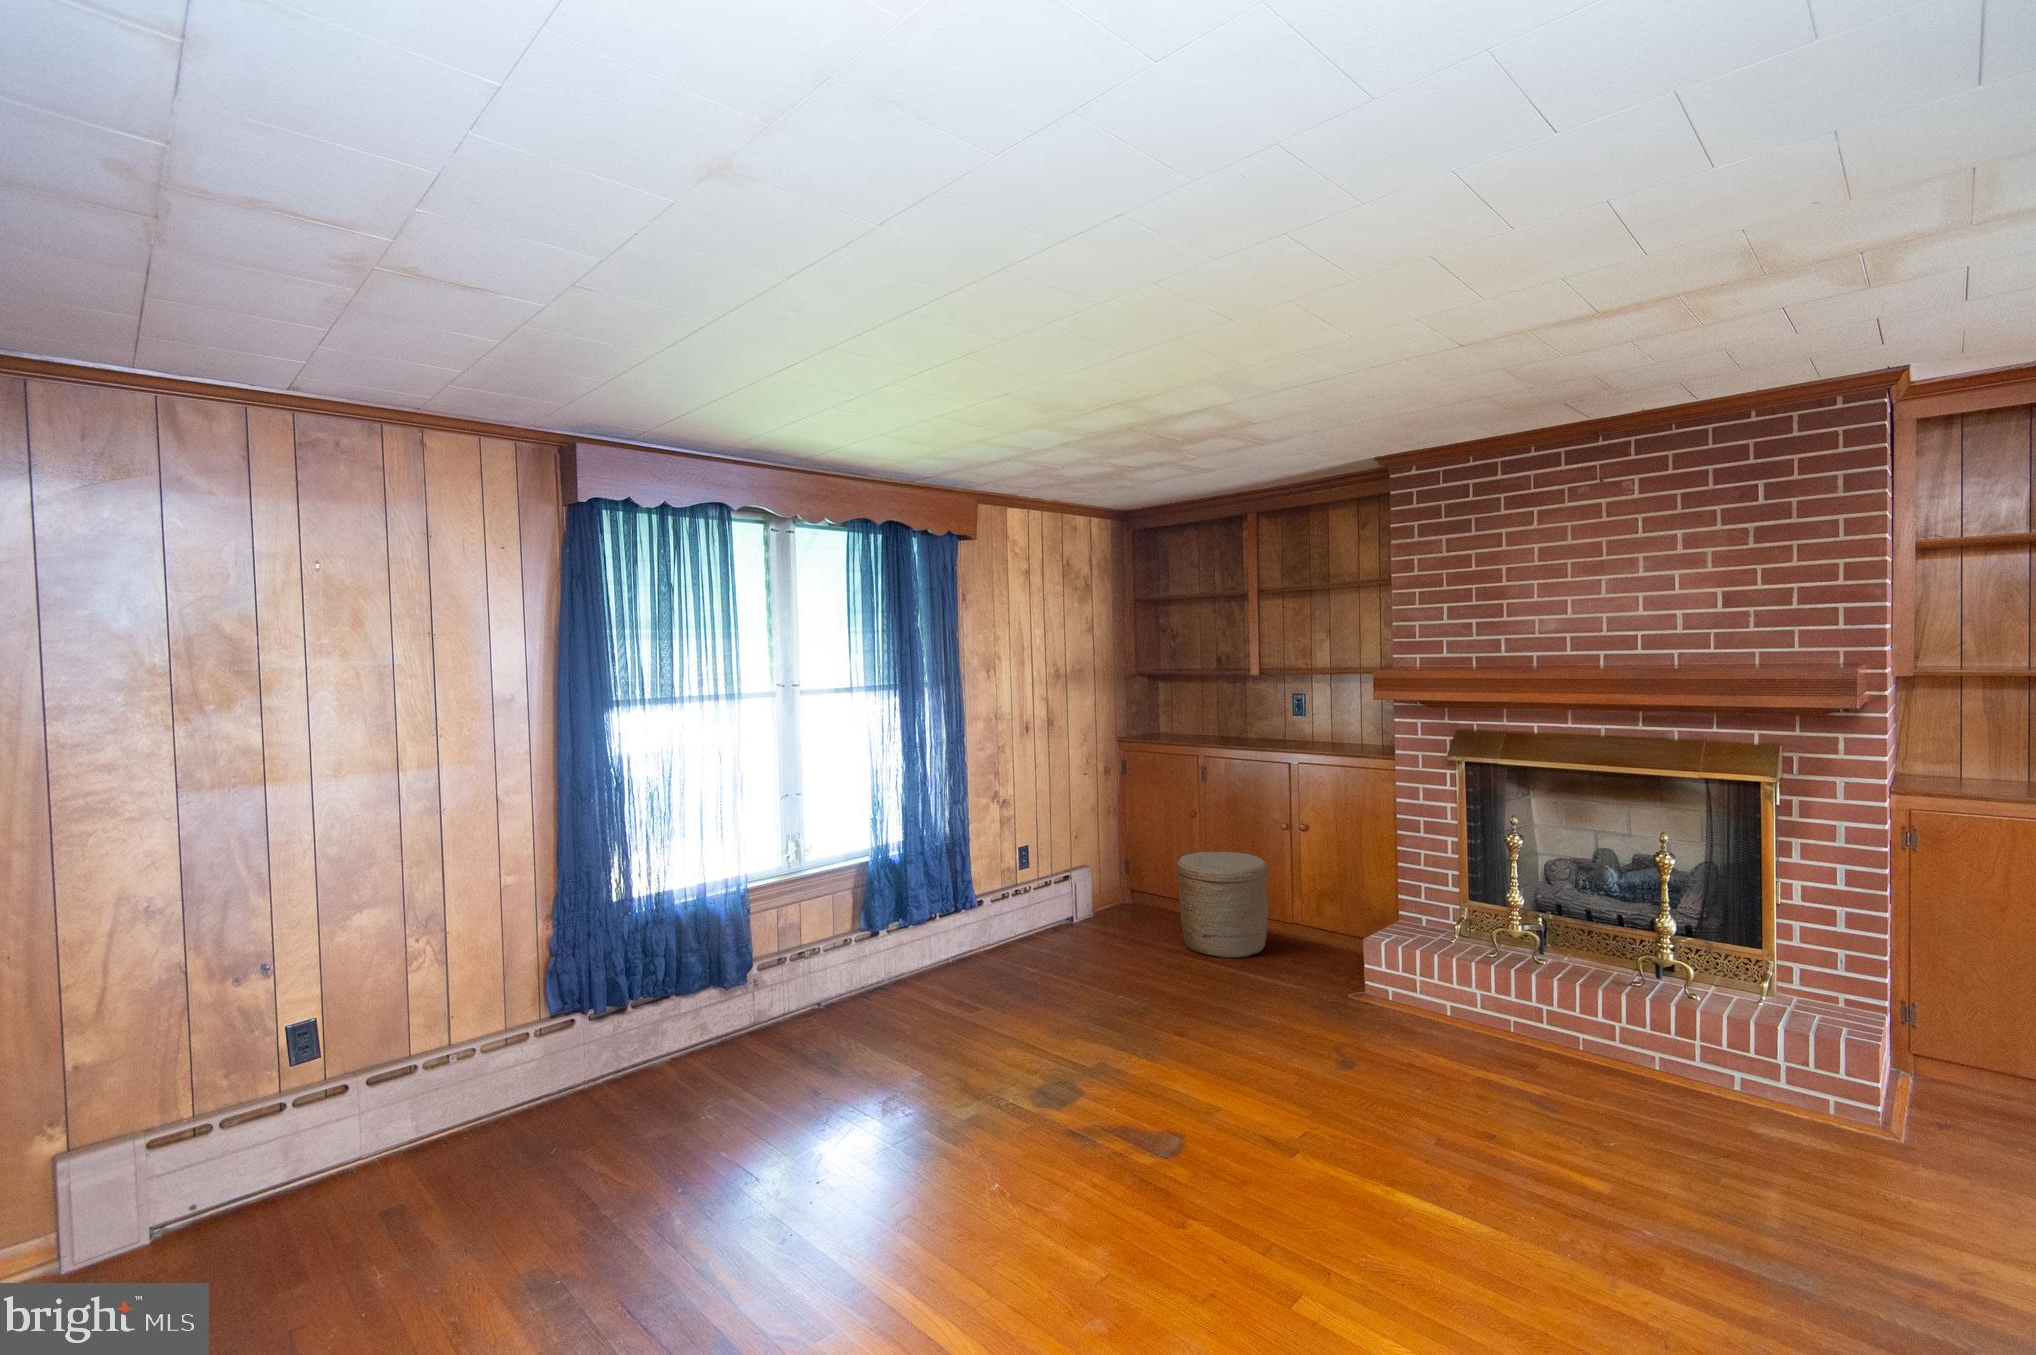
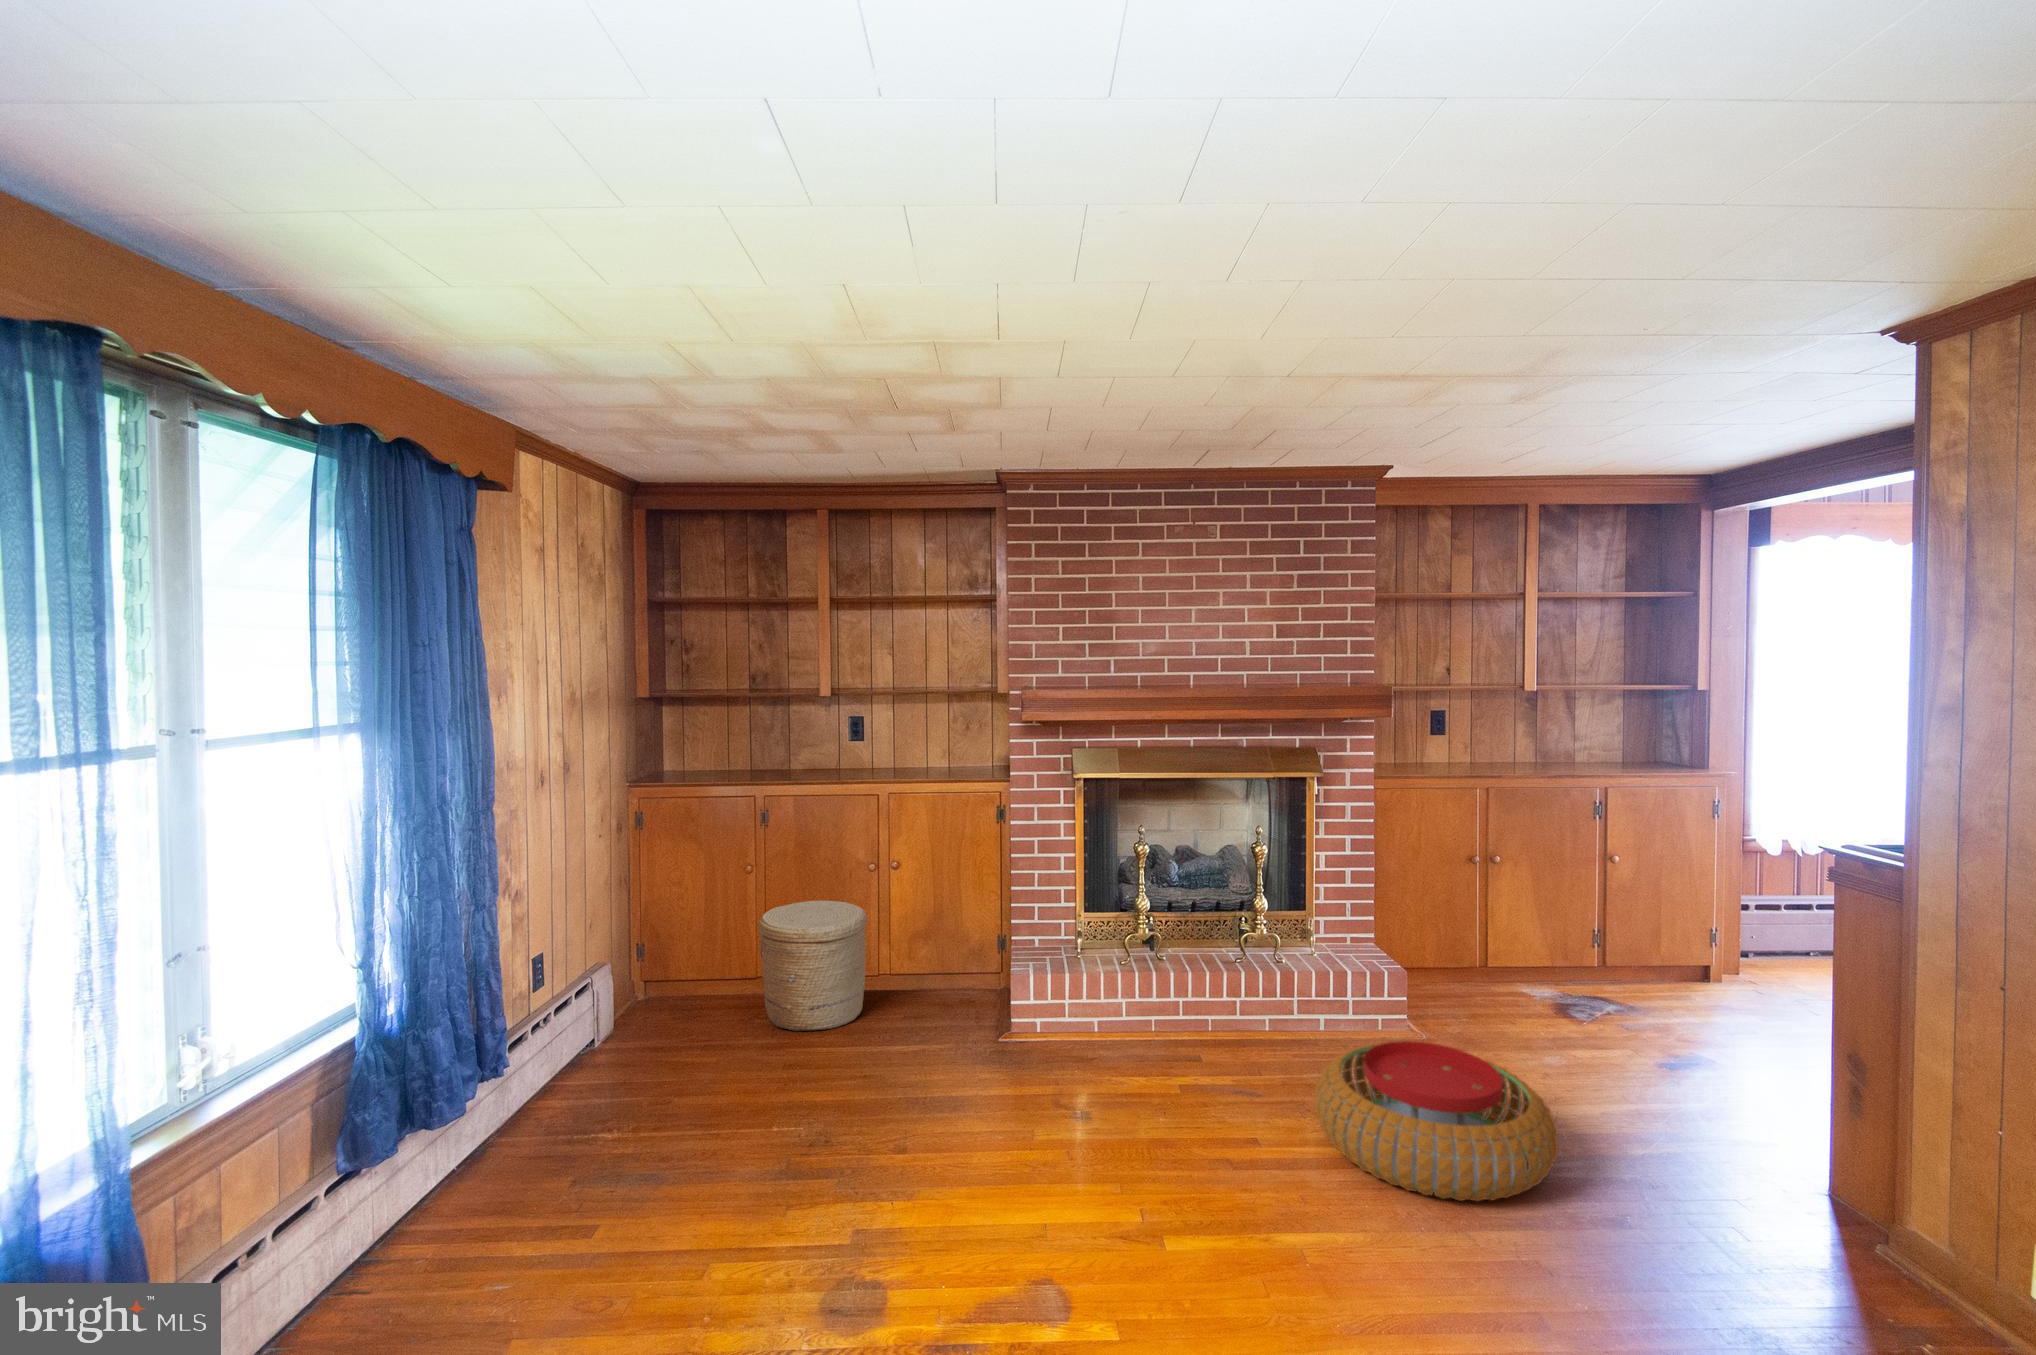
pouf: none [1536,1088,1873,1297] -> present [1315,1041,1558,1201]

